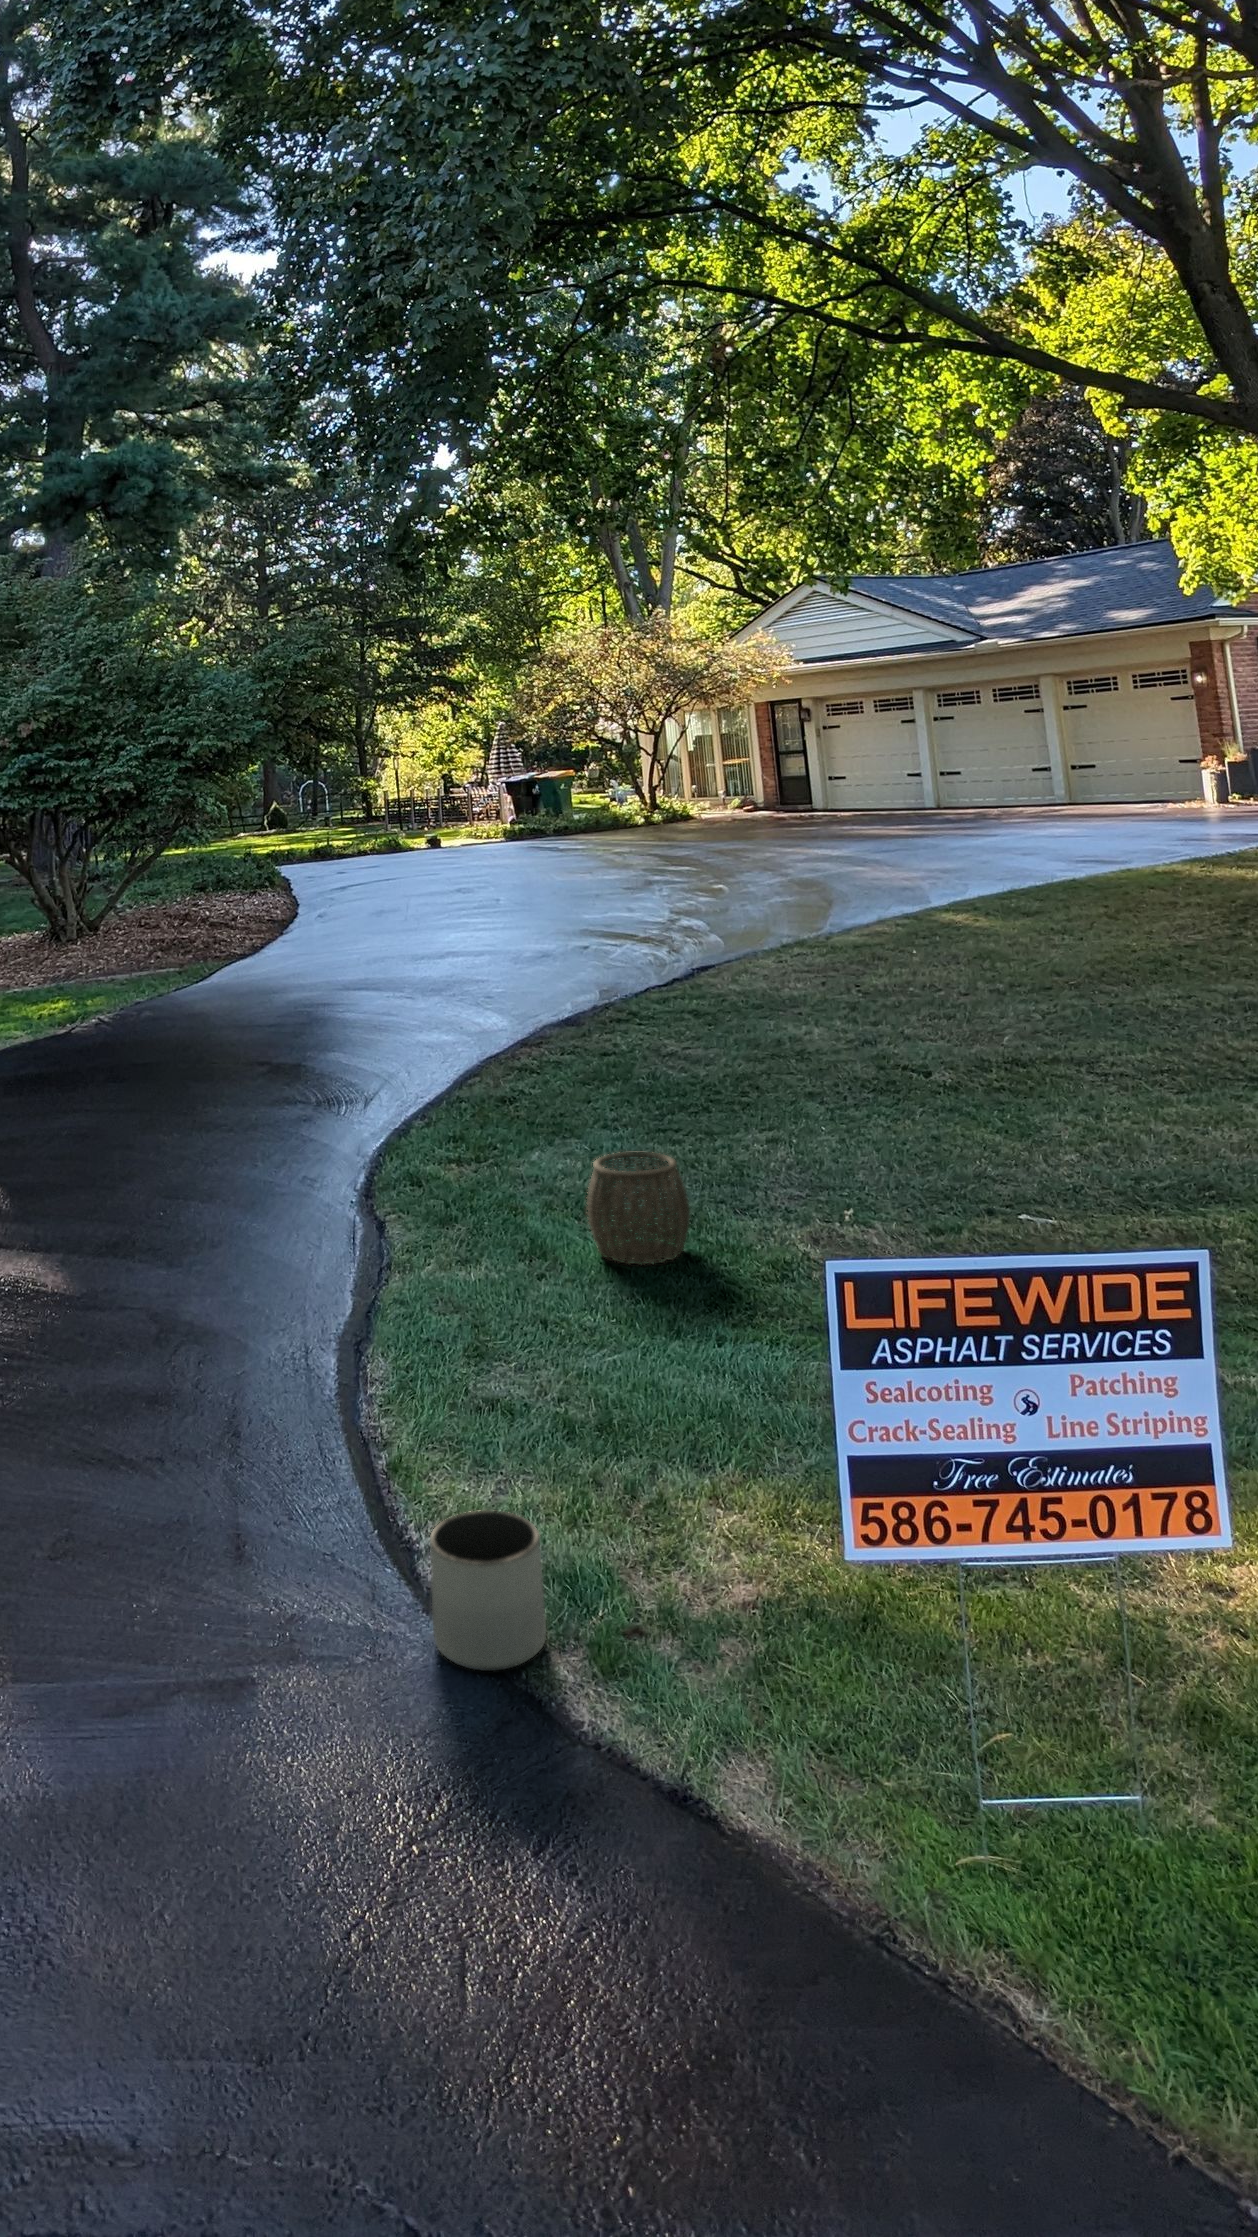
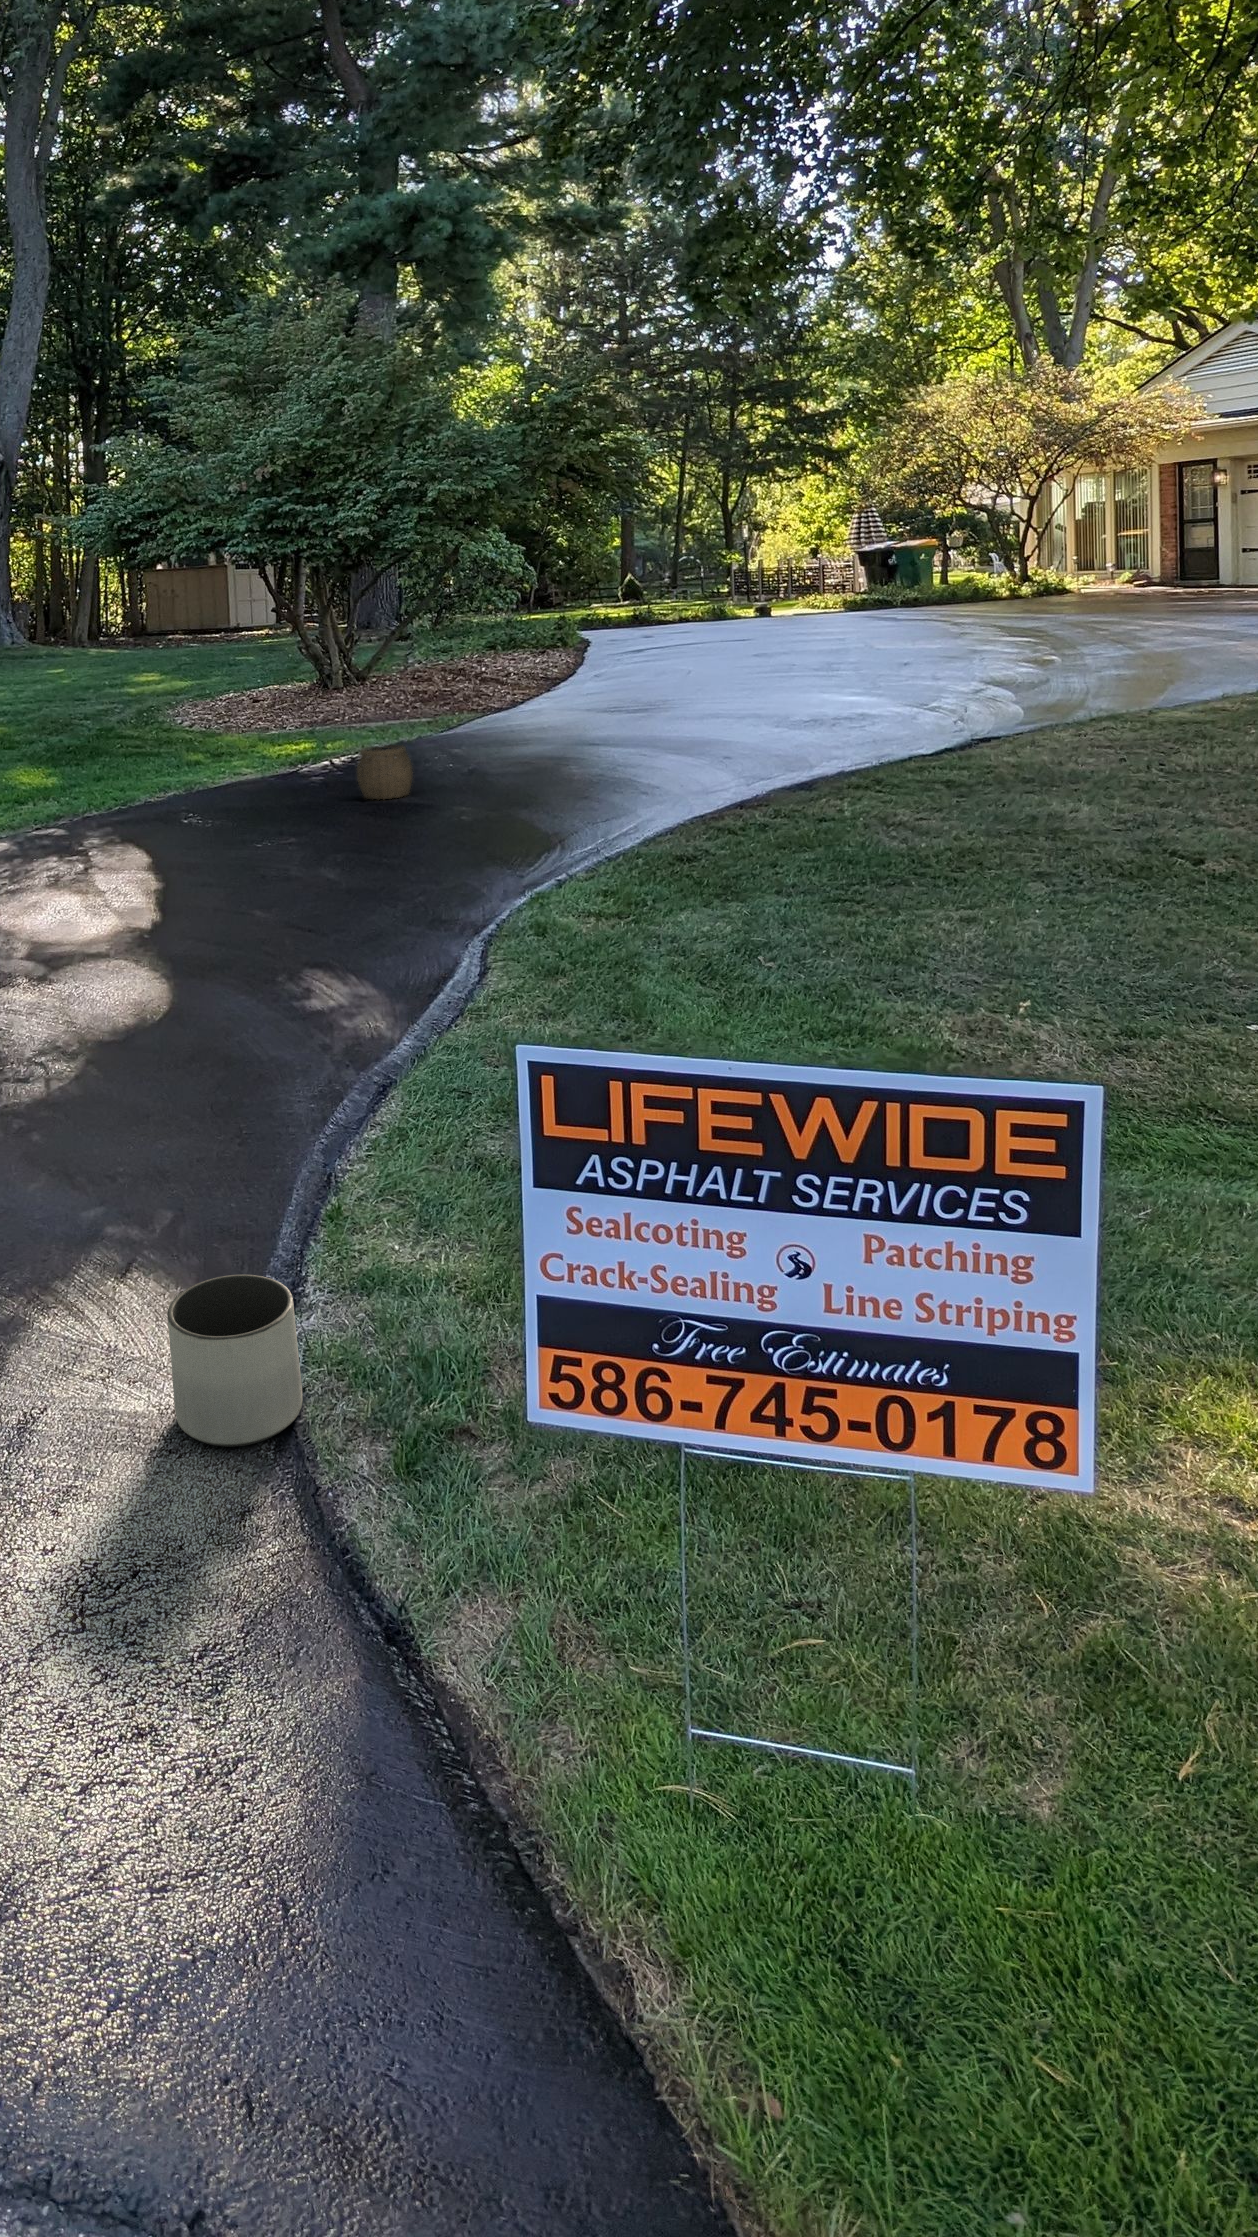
woven basket: present [587,1152,690,1265] -> present [357,745,412,799]

